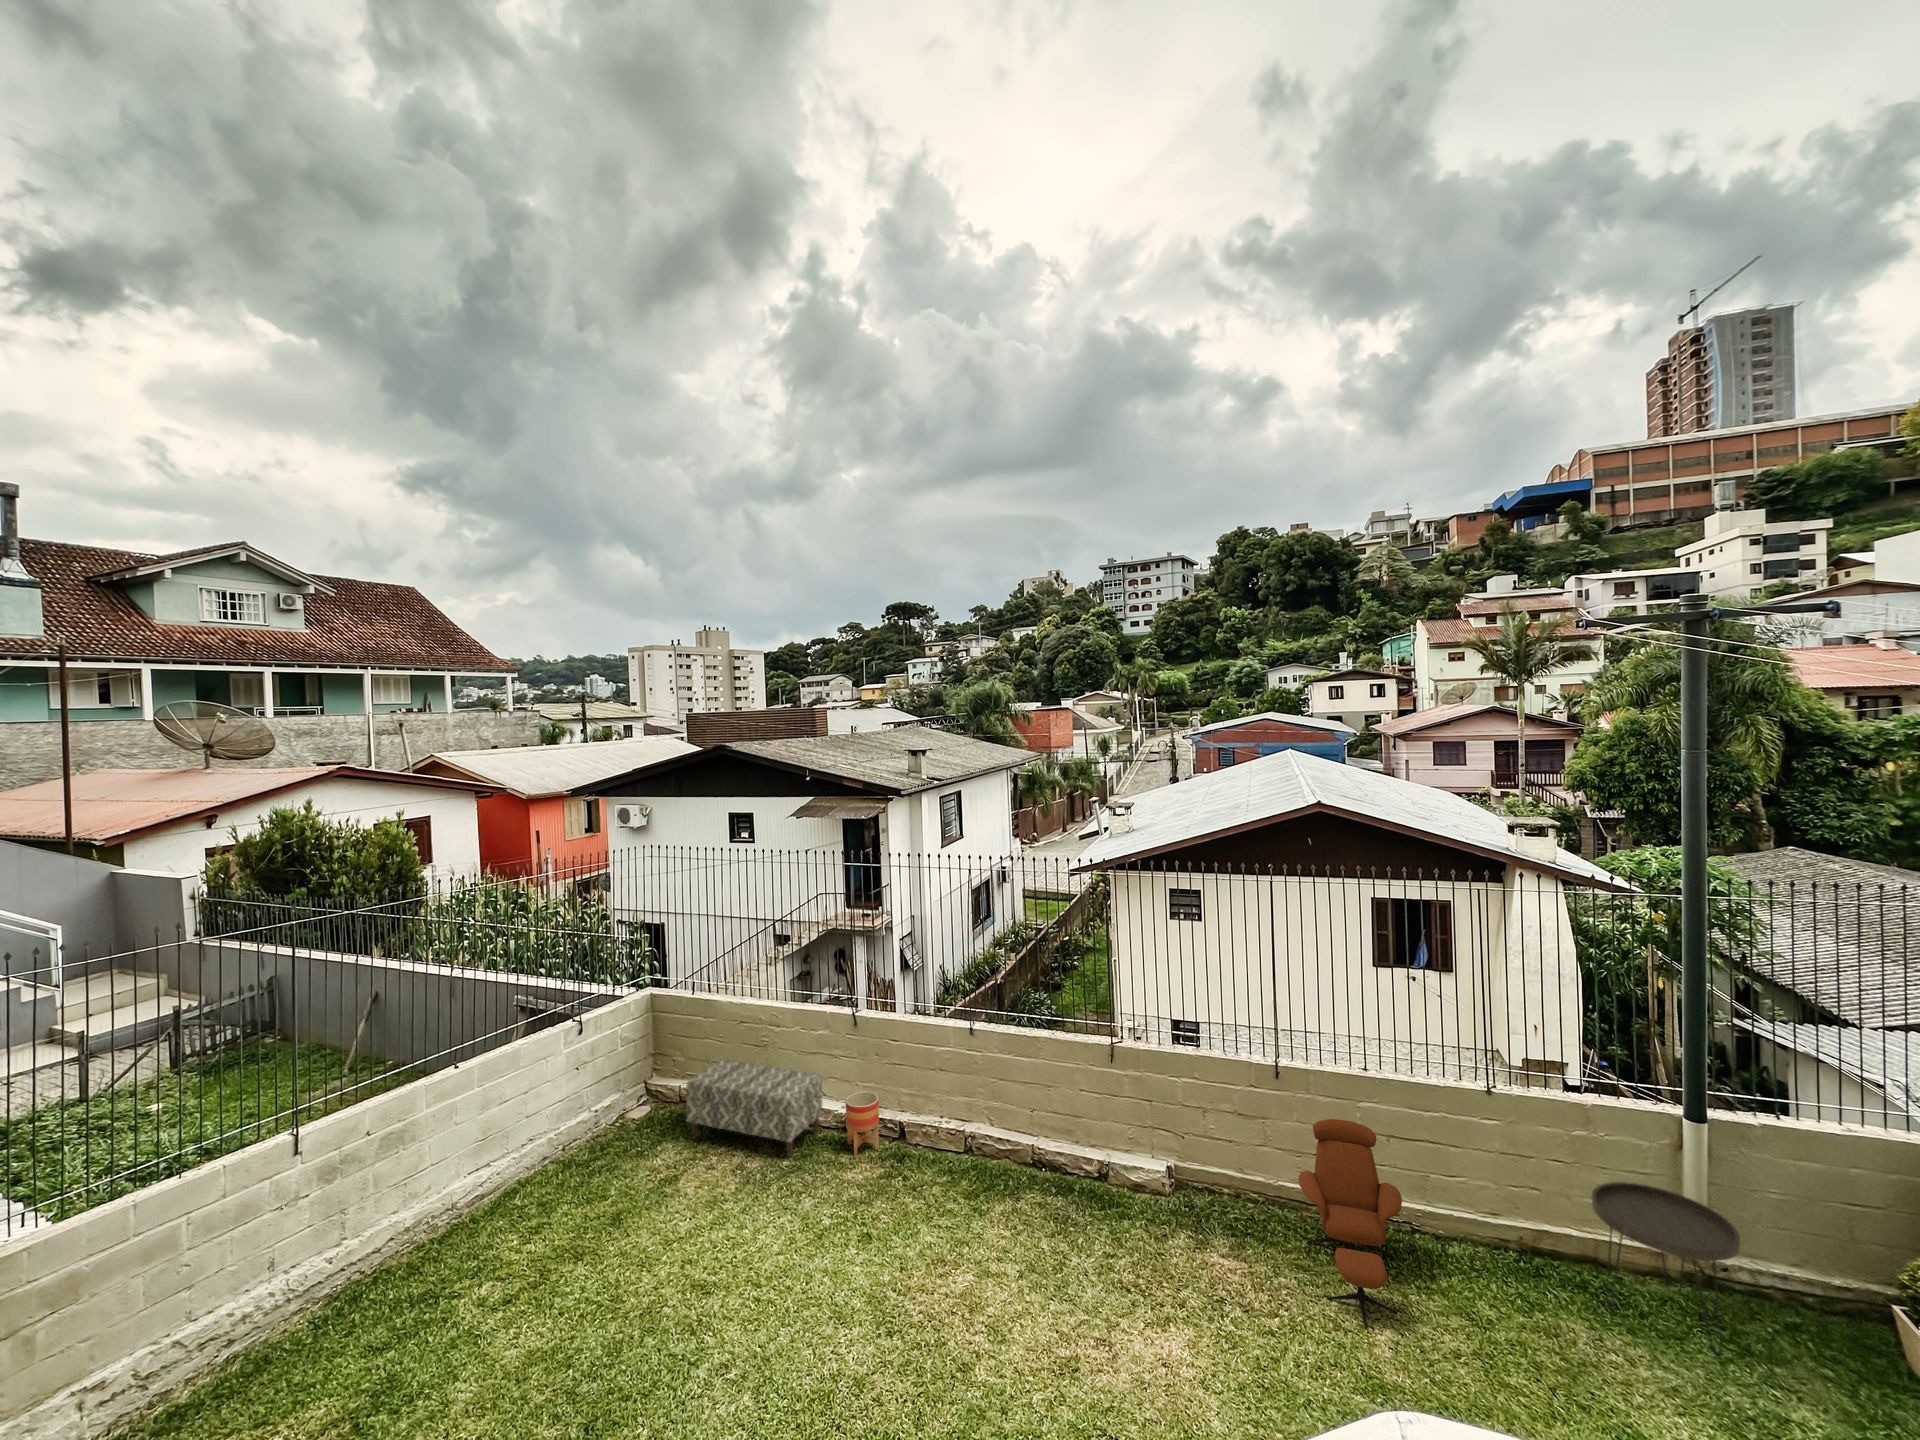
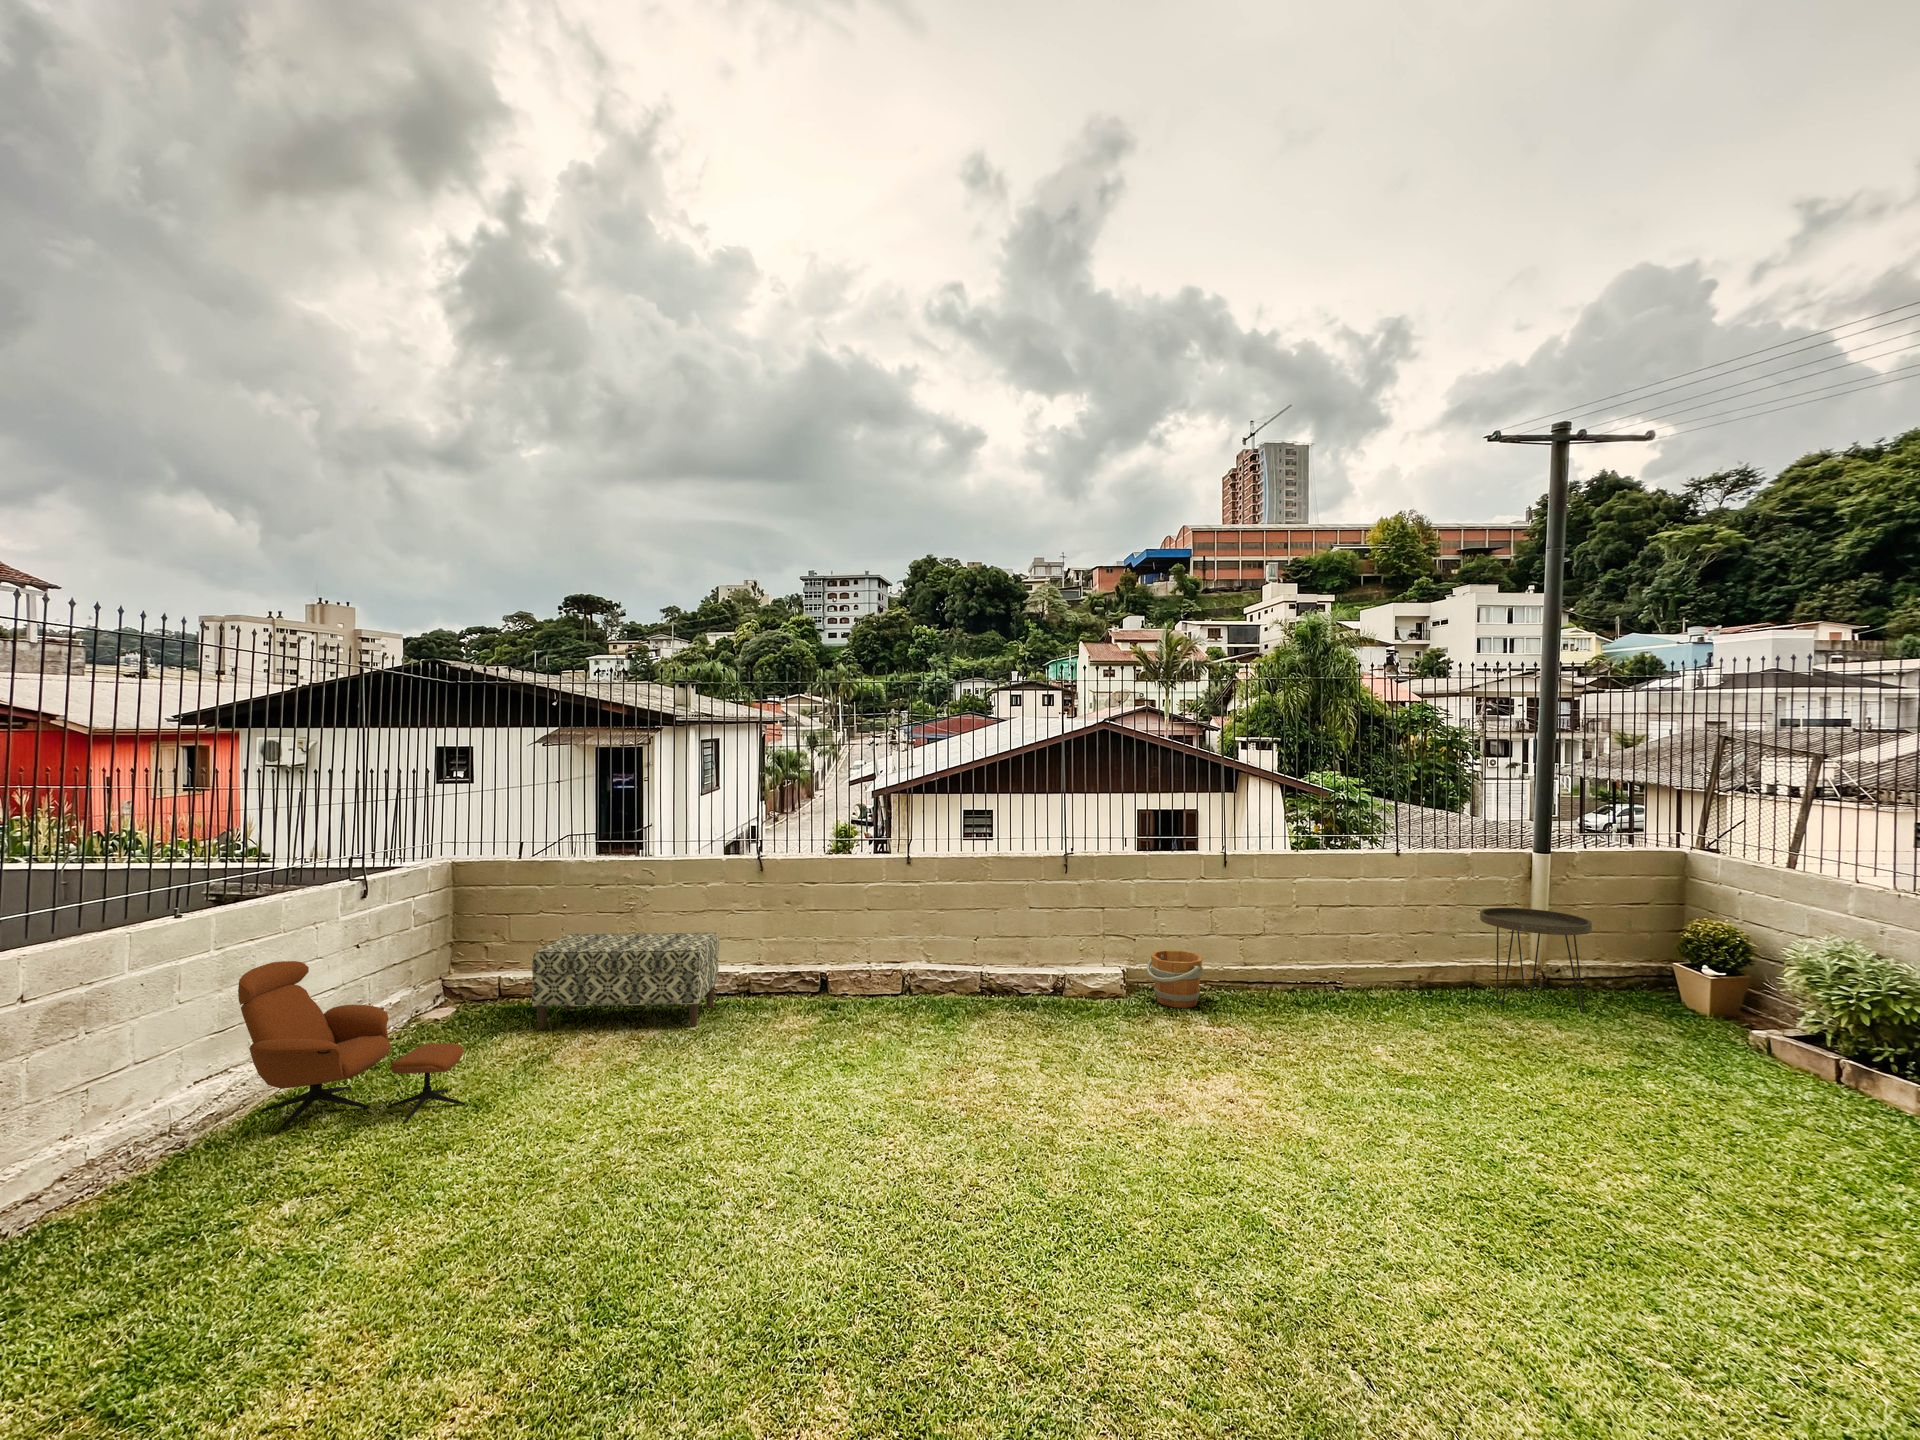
planter: present [846,1092,879,1155] -> none [759,945,800,1014]
lounge chair: present [1299,1119,1402,1329] -> present [238,961,466,1134]
bucket: none [1180,1156,1237,1227] -> present [1147,950,1203,1008]

